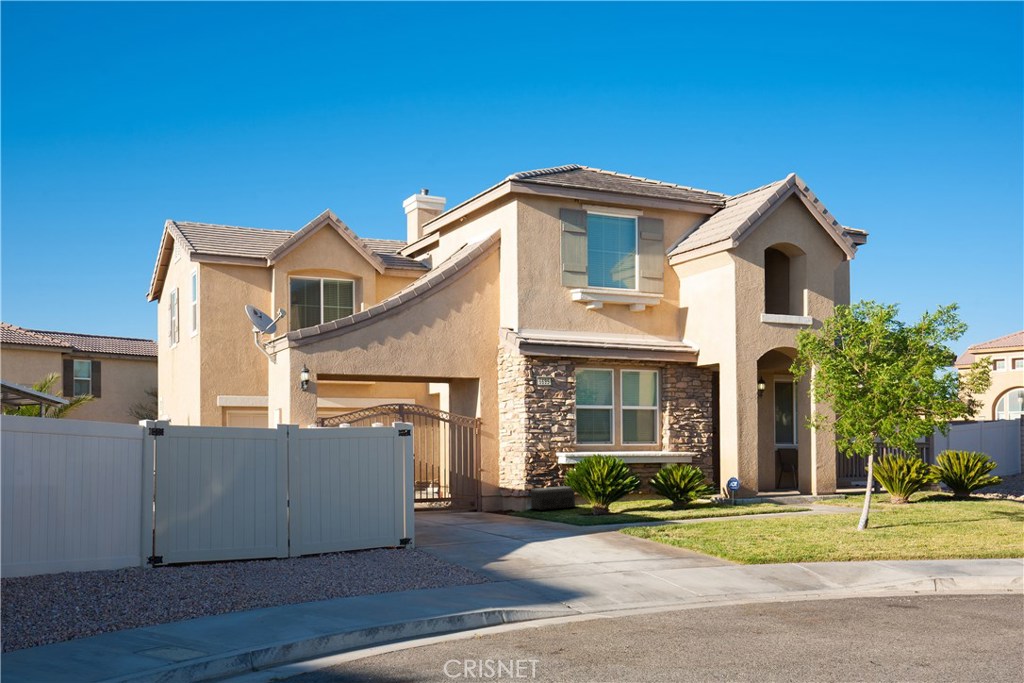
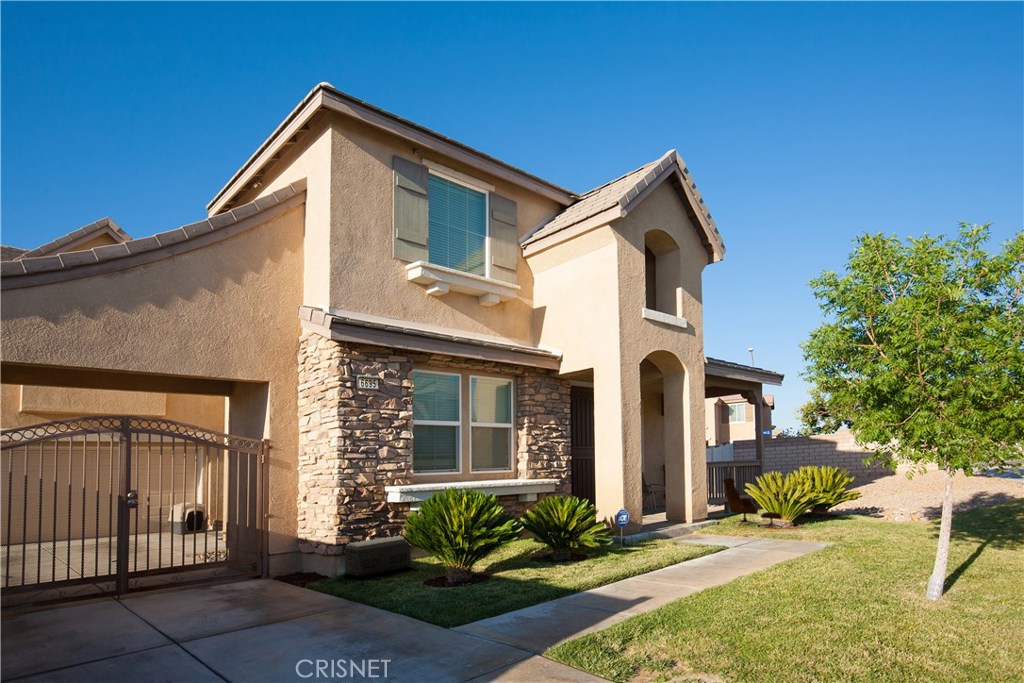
lounge chair: none [843,454,887,495] -> present [723,478,782,526]

